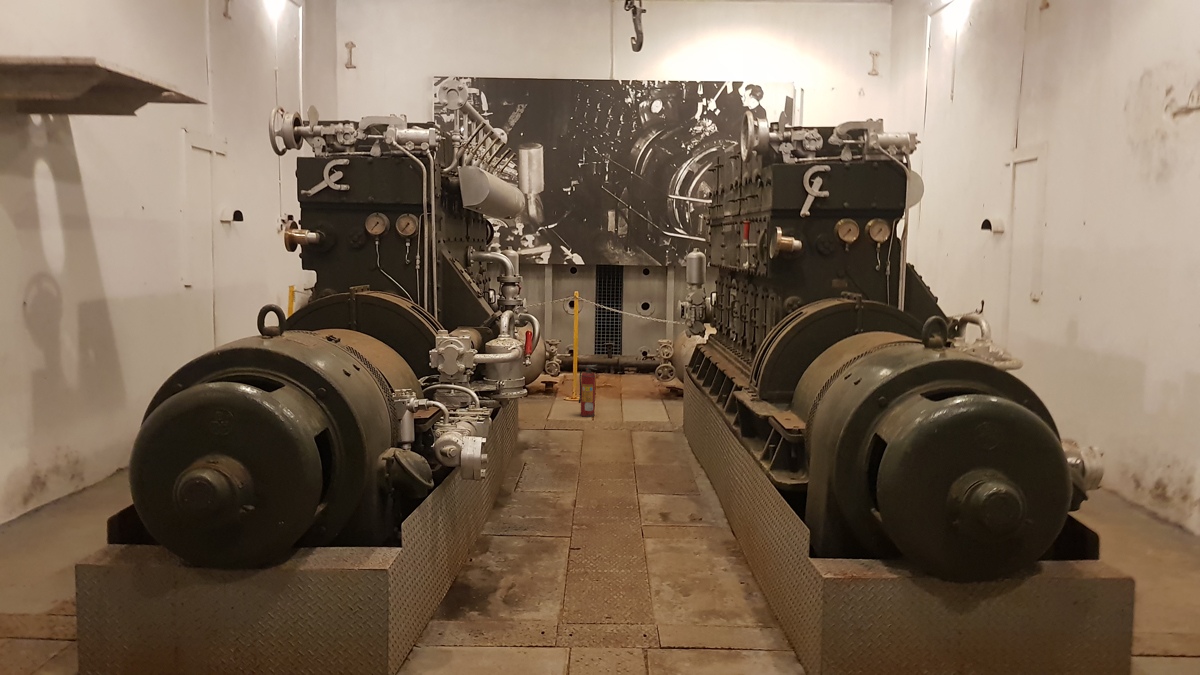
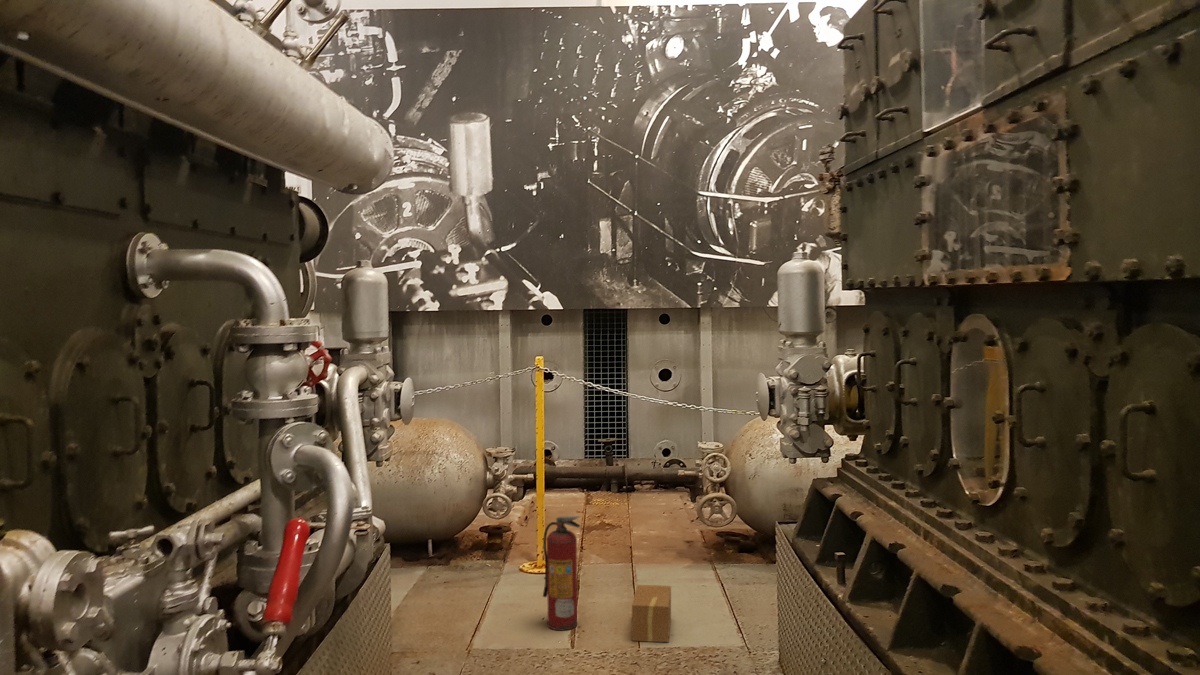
cardboard box: none [620,399,639,421] -> present [632,585,671,642]

